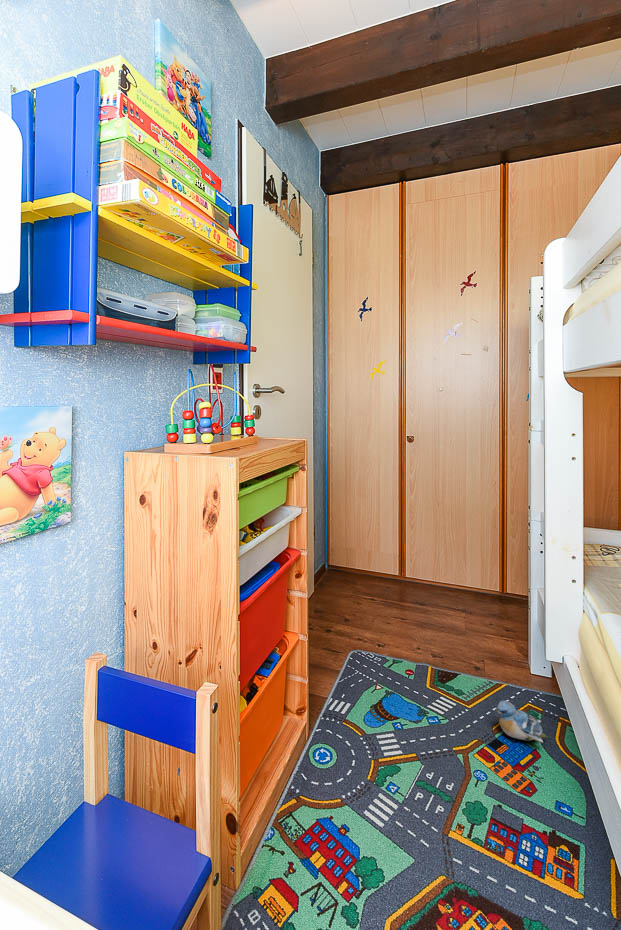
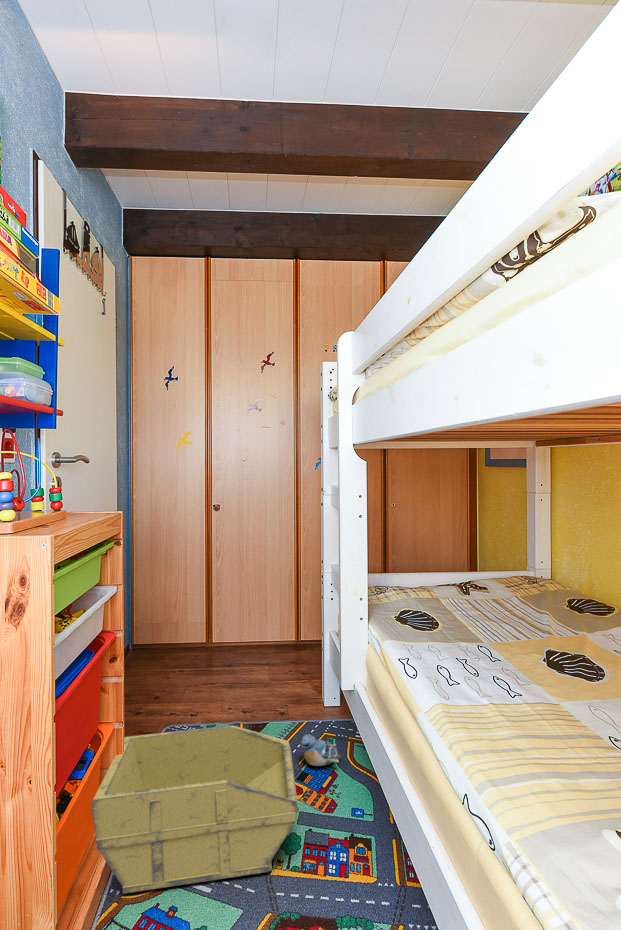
storage bin: none [276,651,488,832] -> present [91,725,299,894]

